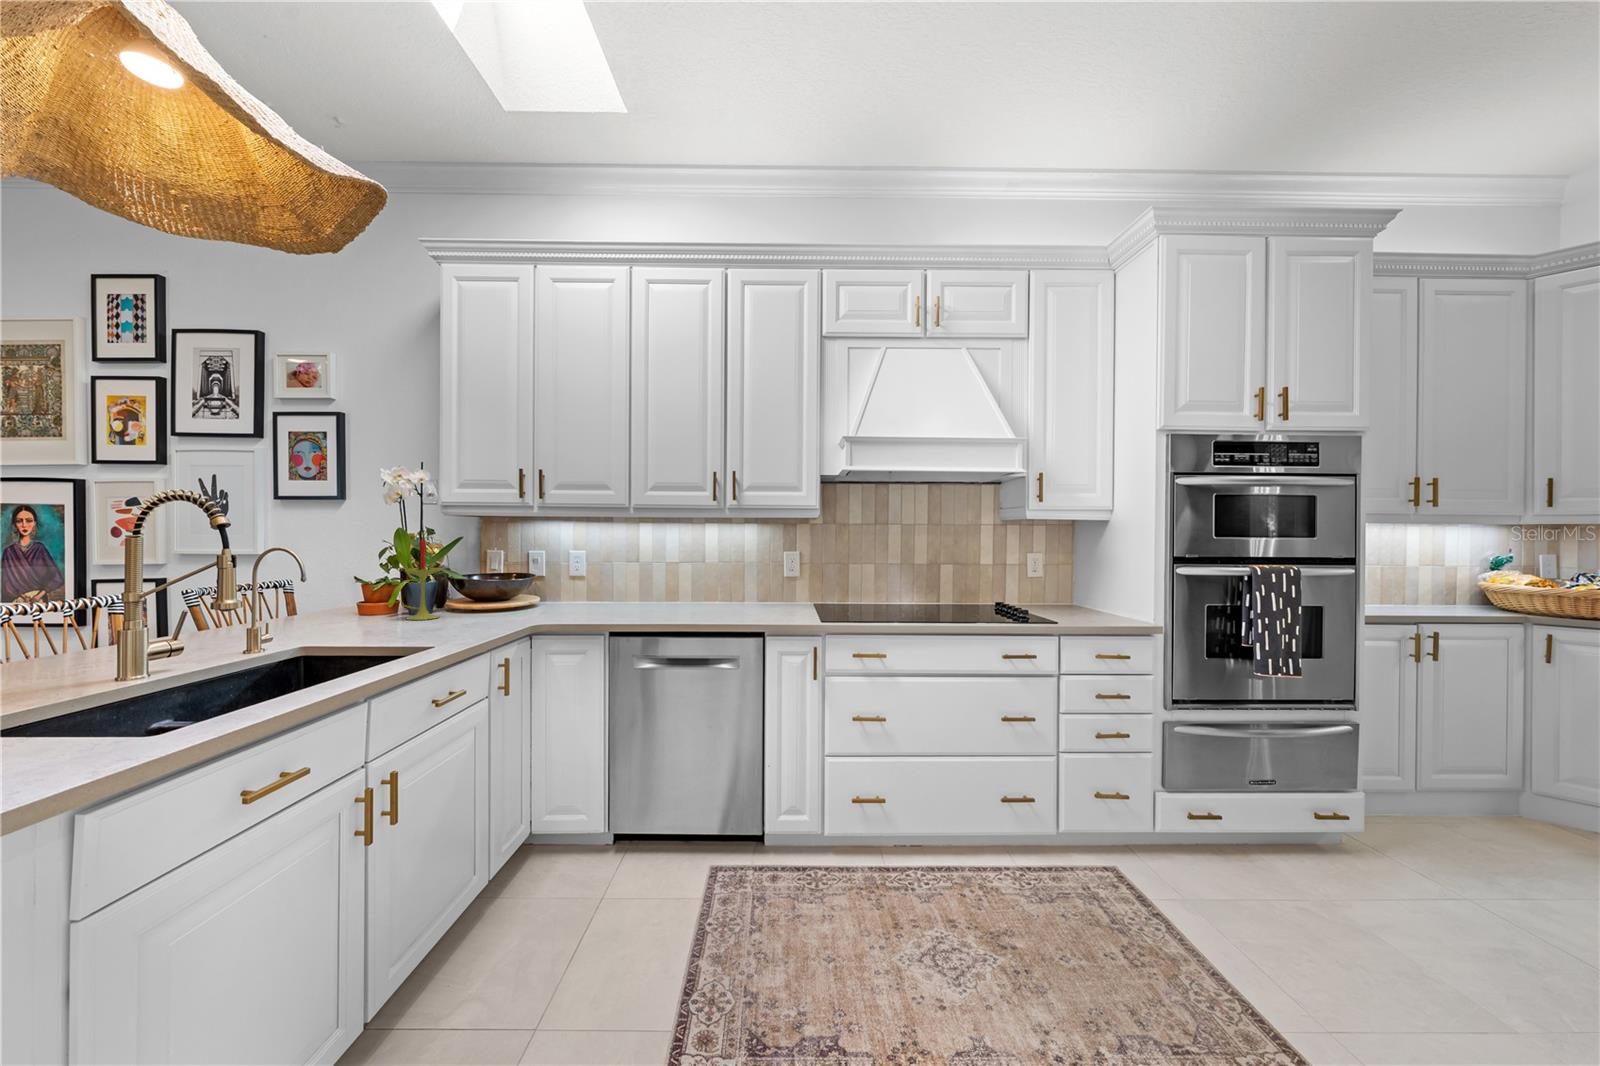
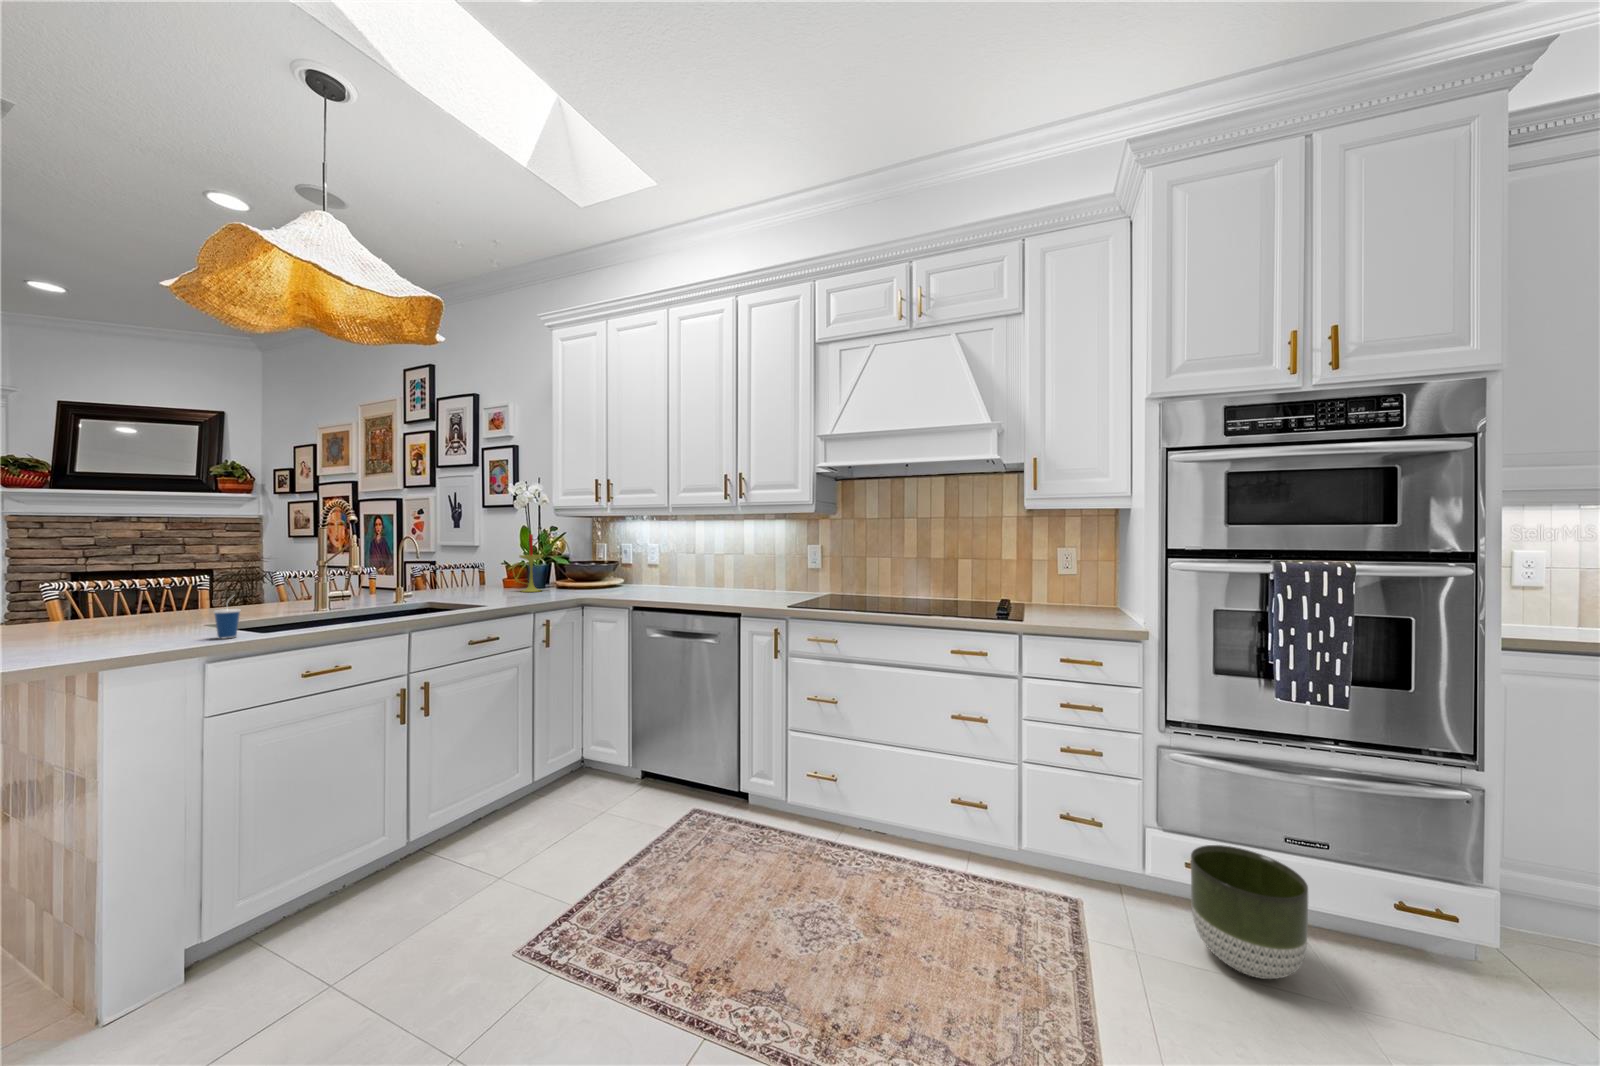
cup: none [99,672,157,759] -> present [213,609,241,638]
planter: none [1209,797,1303,898] -> present [1191,845,1308,979]

